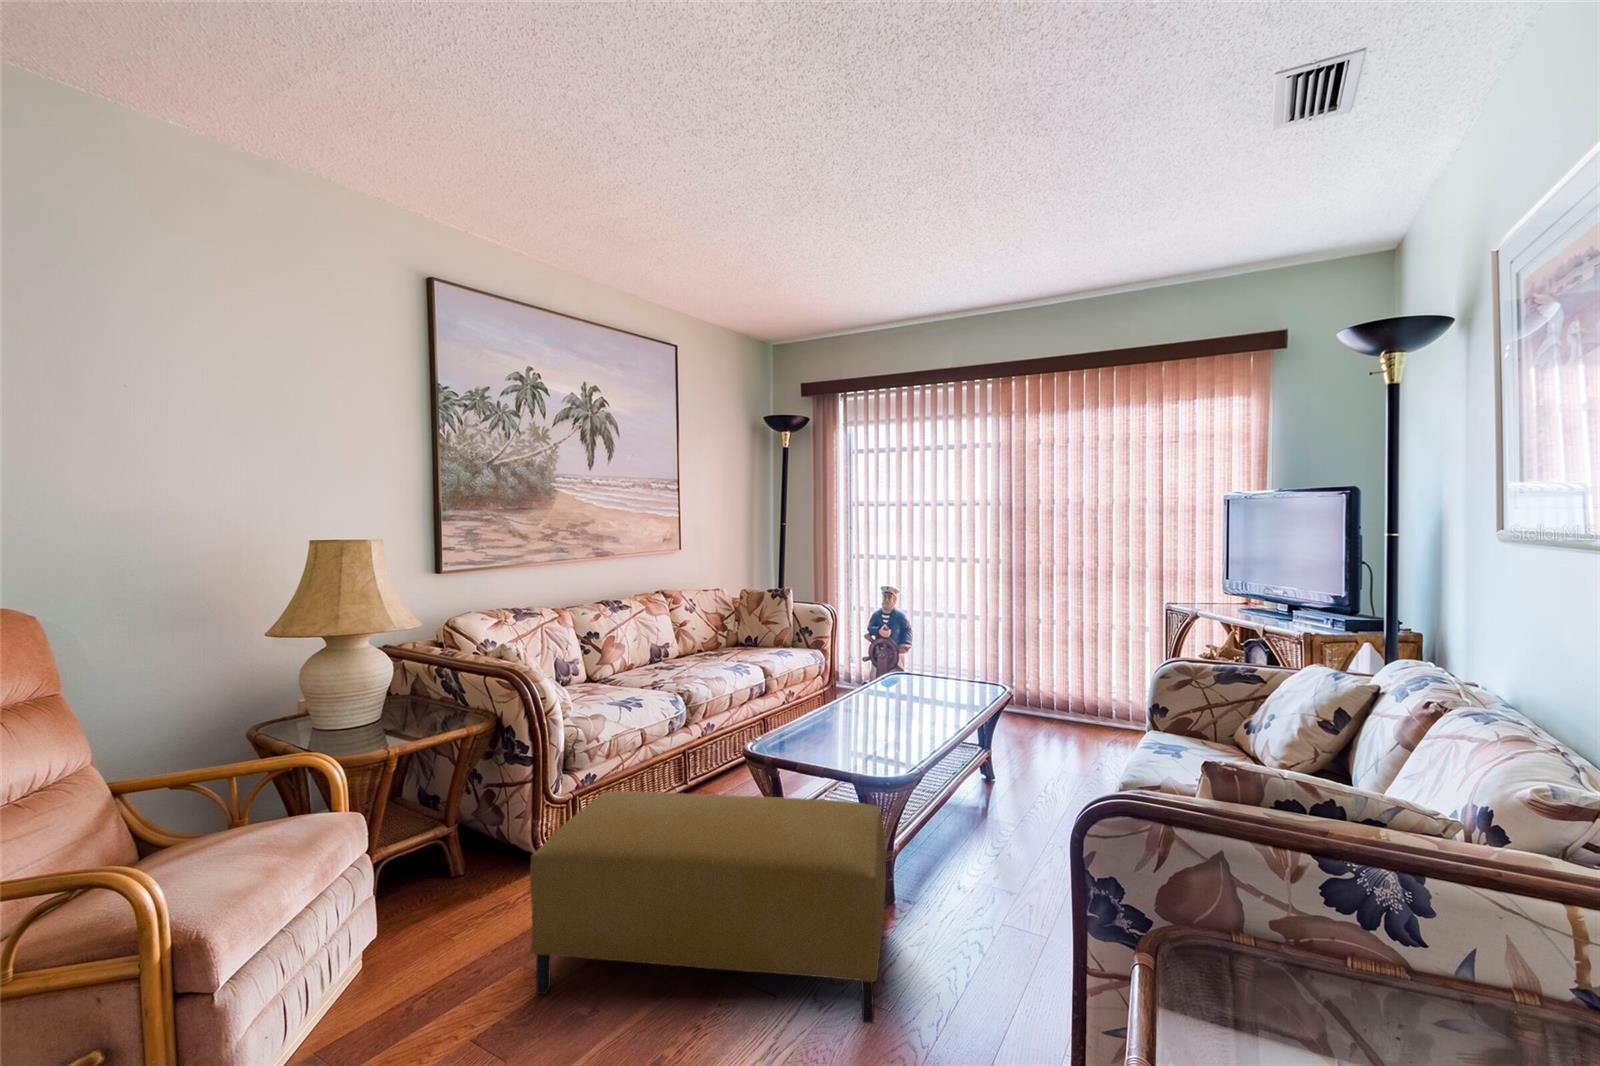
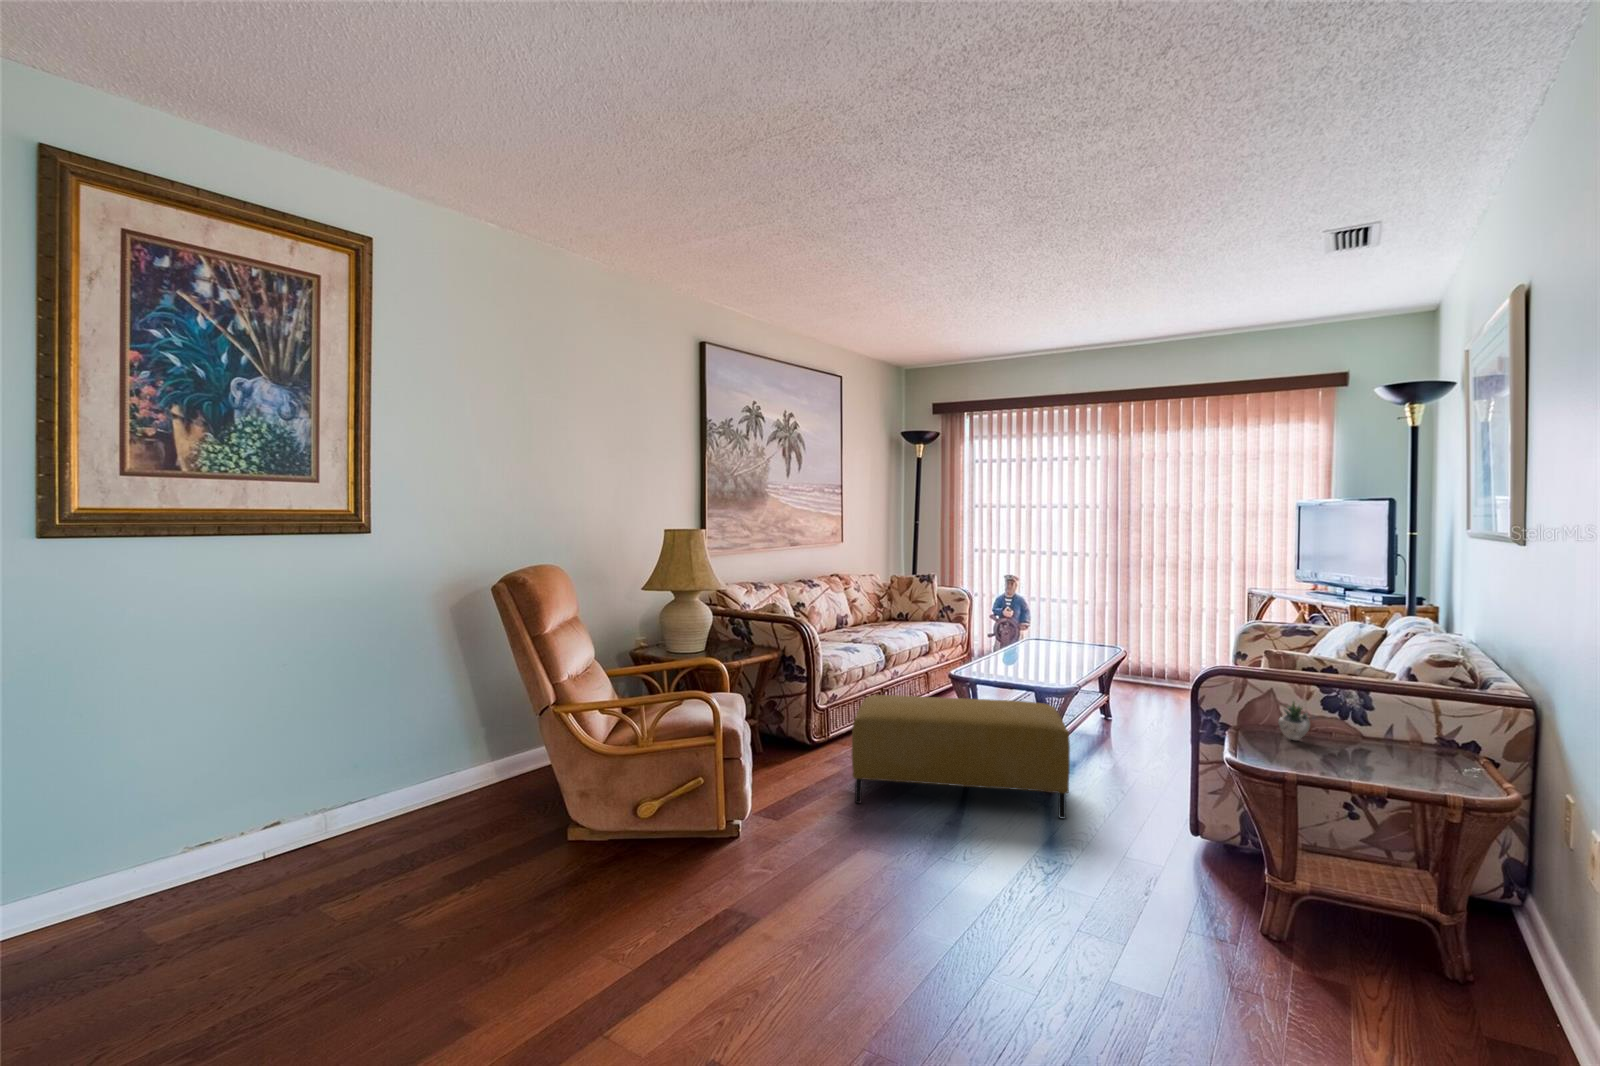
succulent plant: none [1236,905,1381,996] -> present [1279,701,1310,740]

